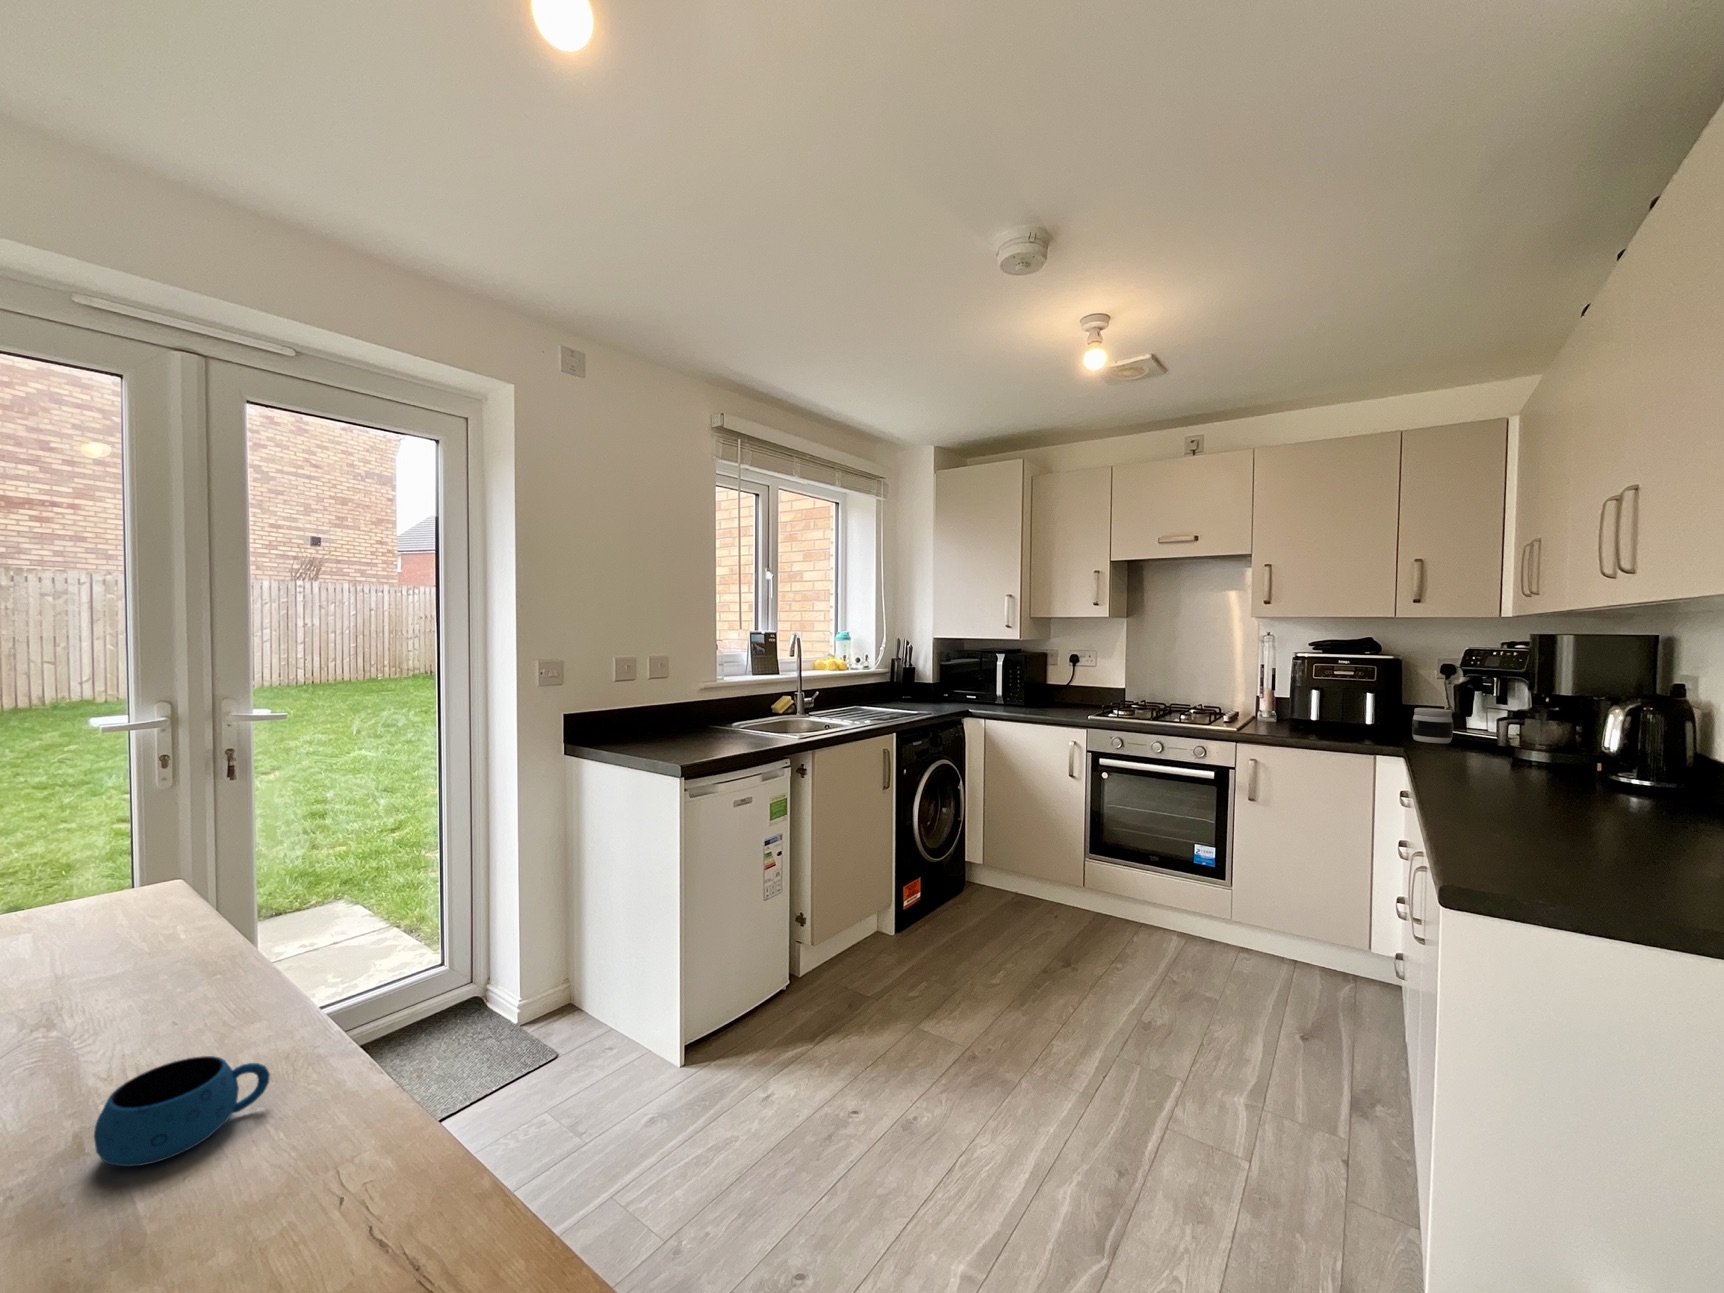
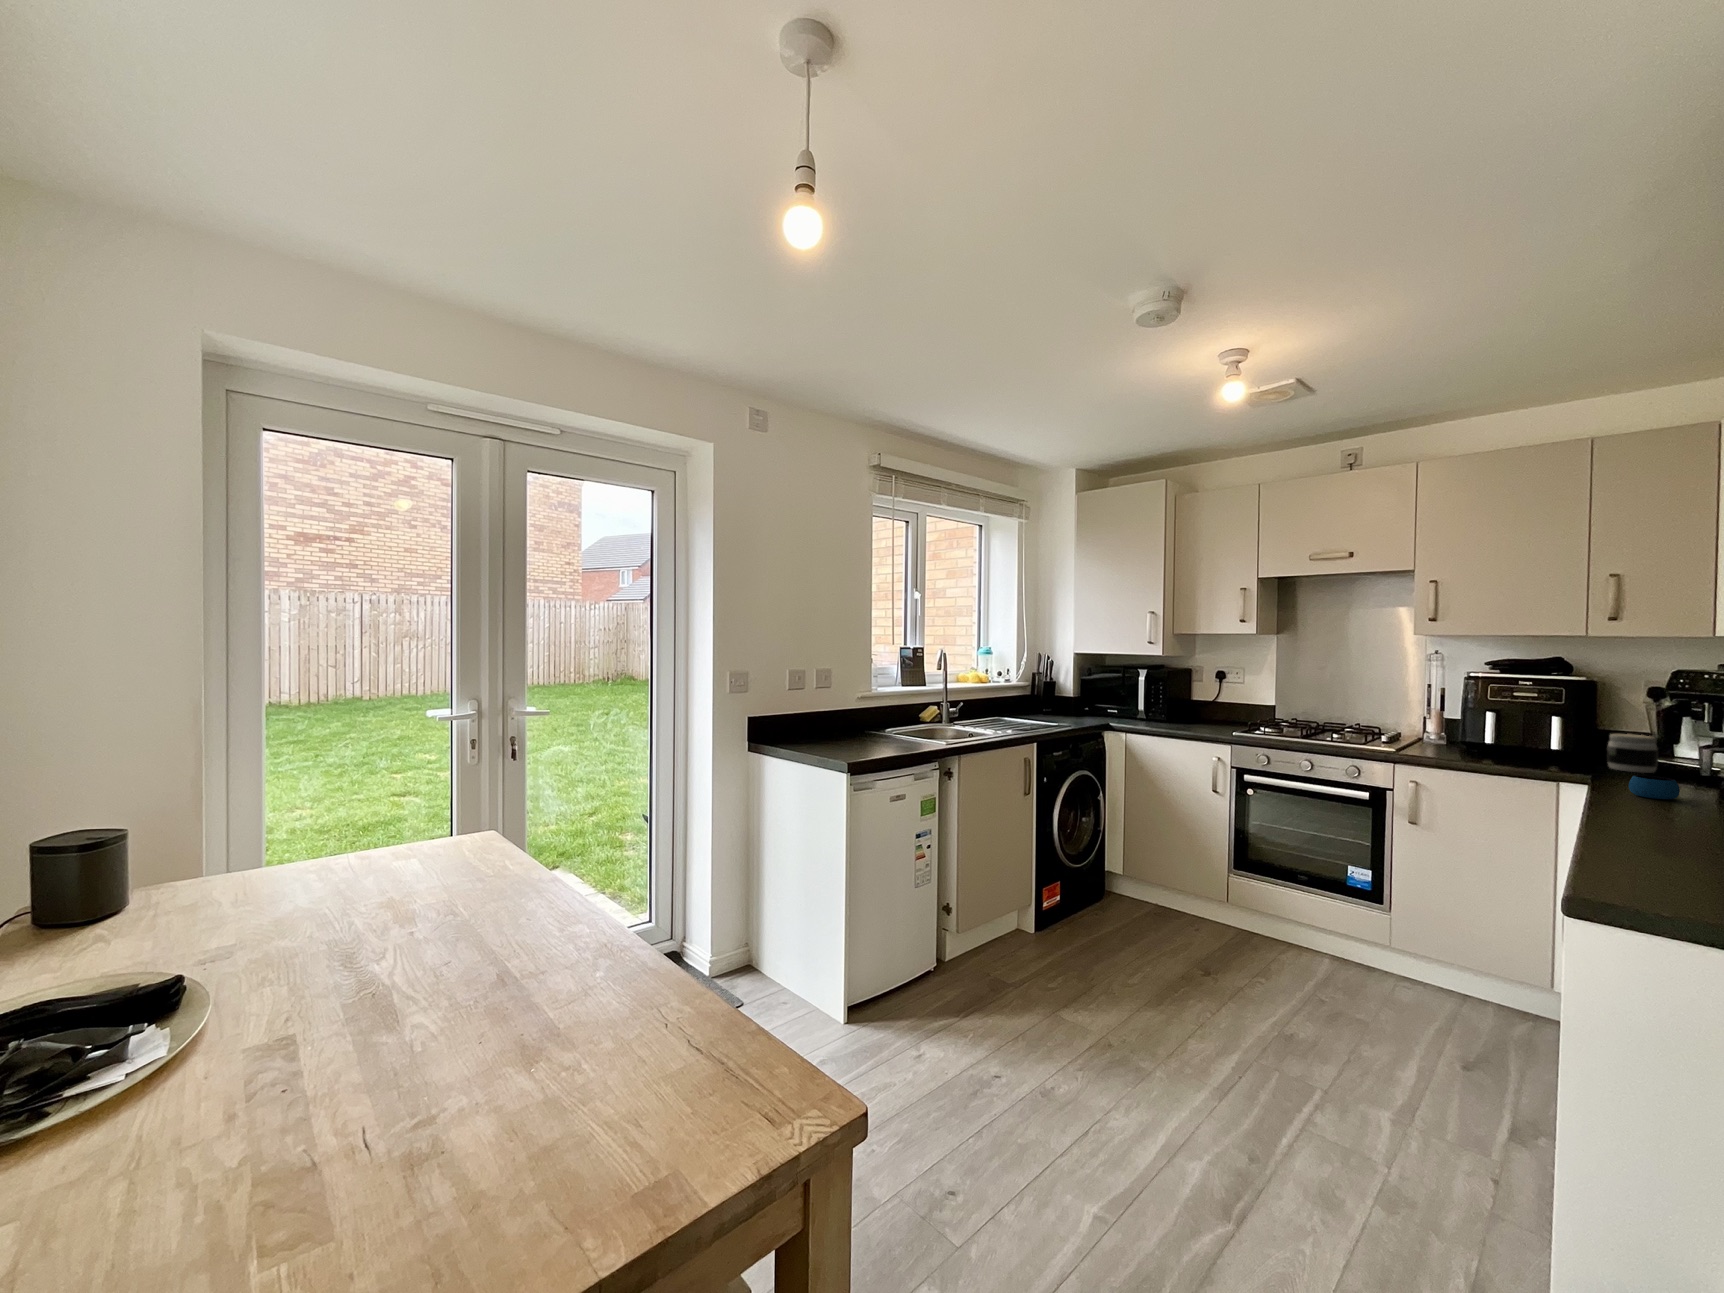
mug: present [94,1056,270,1166] -> present [1629,775,1680,799]

